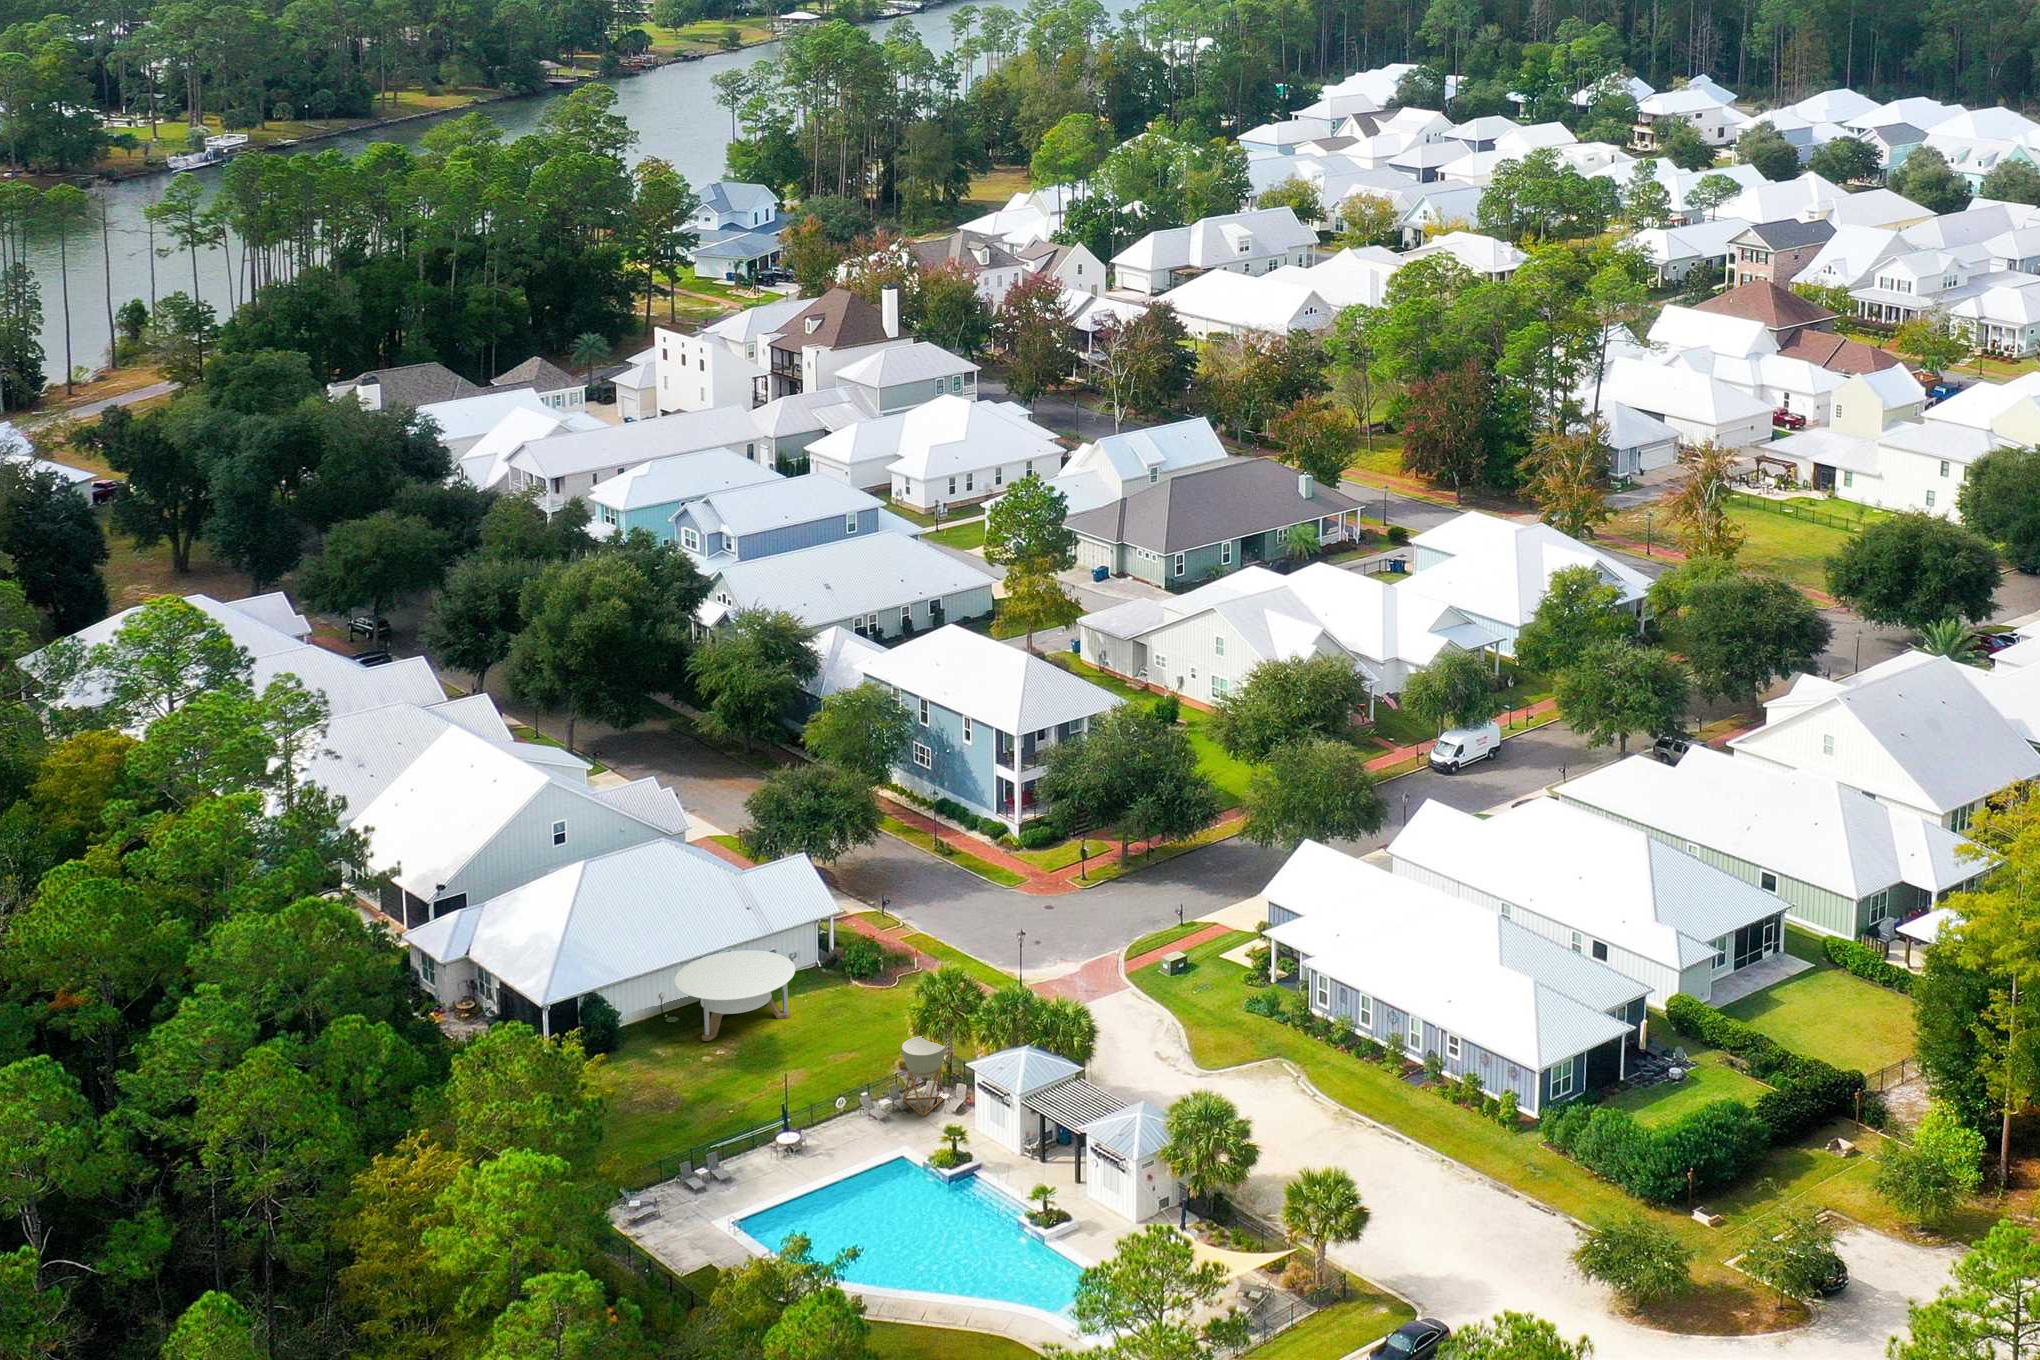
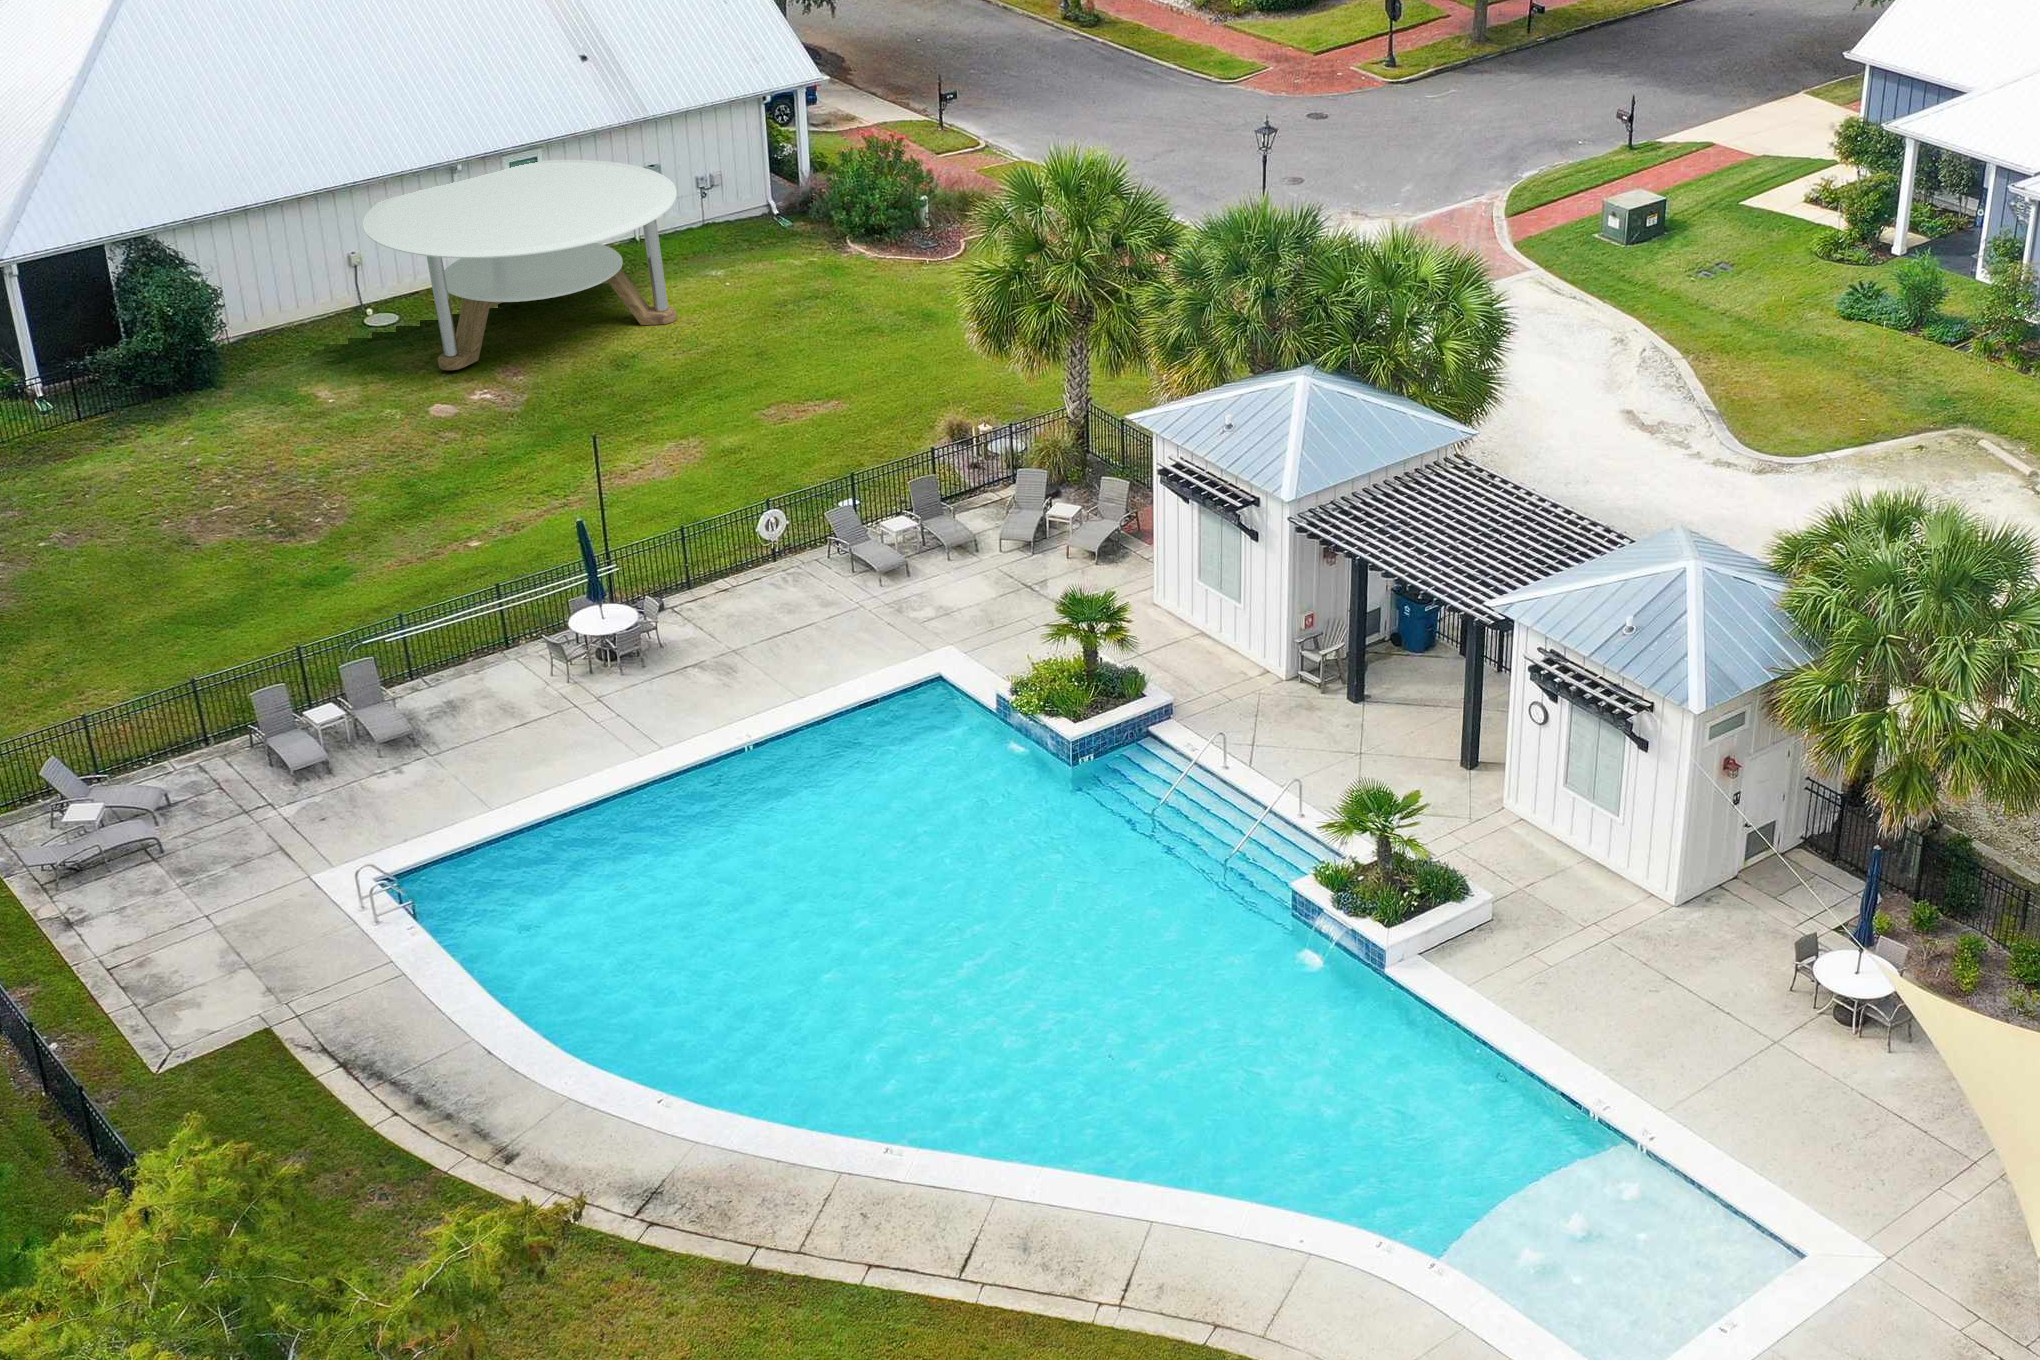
planter: present [902,1036,946,1116] -> none [928,339,1064,564]

